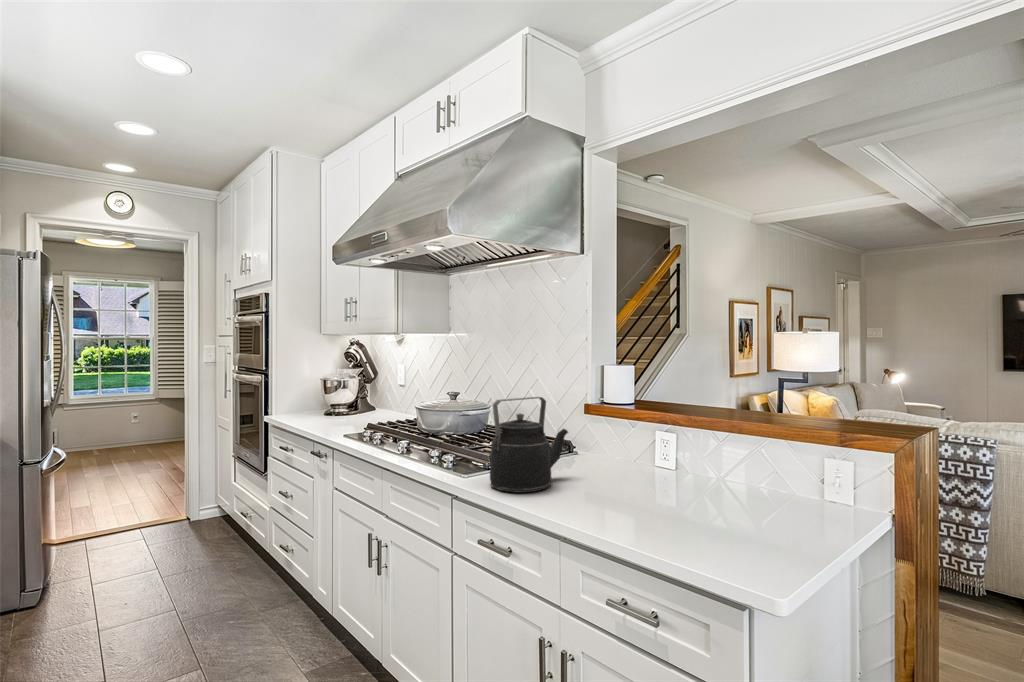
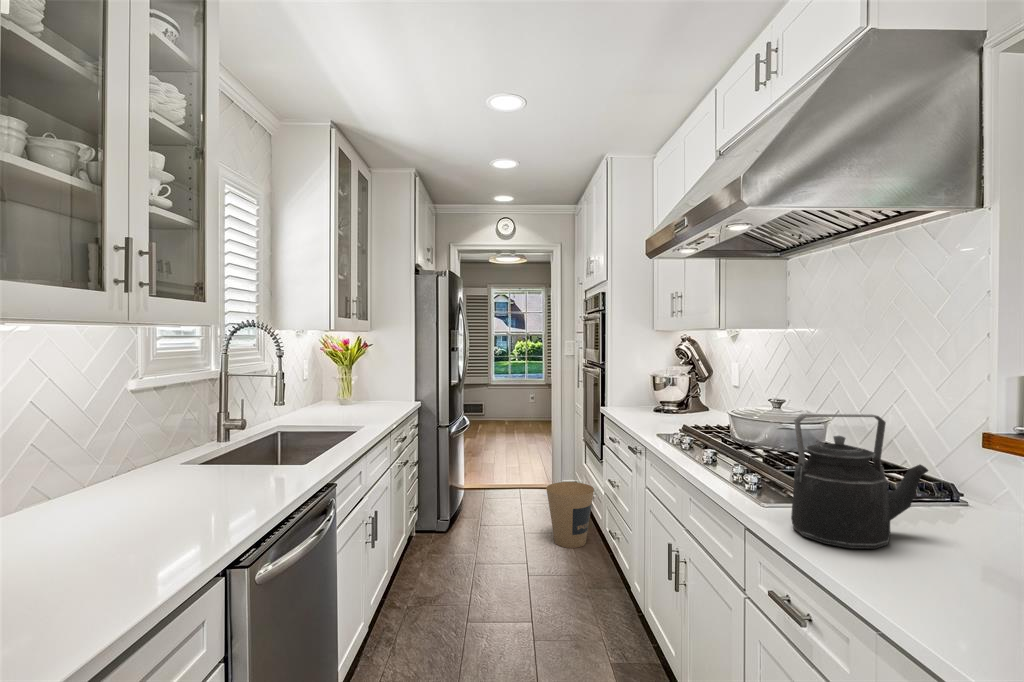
trash can: none [197,502,256,576] -> present [546,482,594,548]

